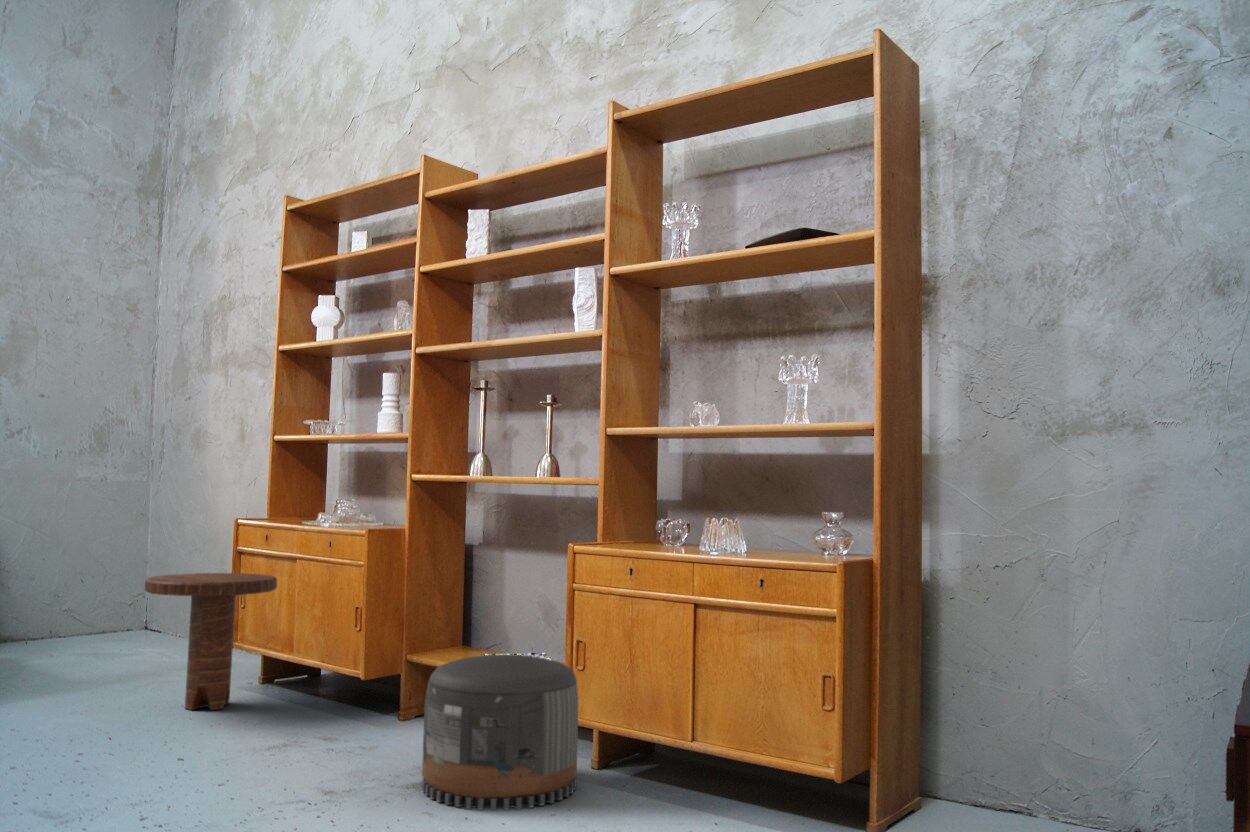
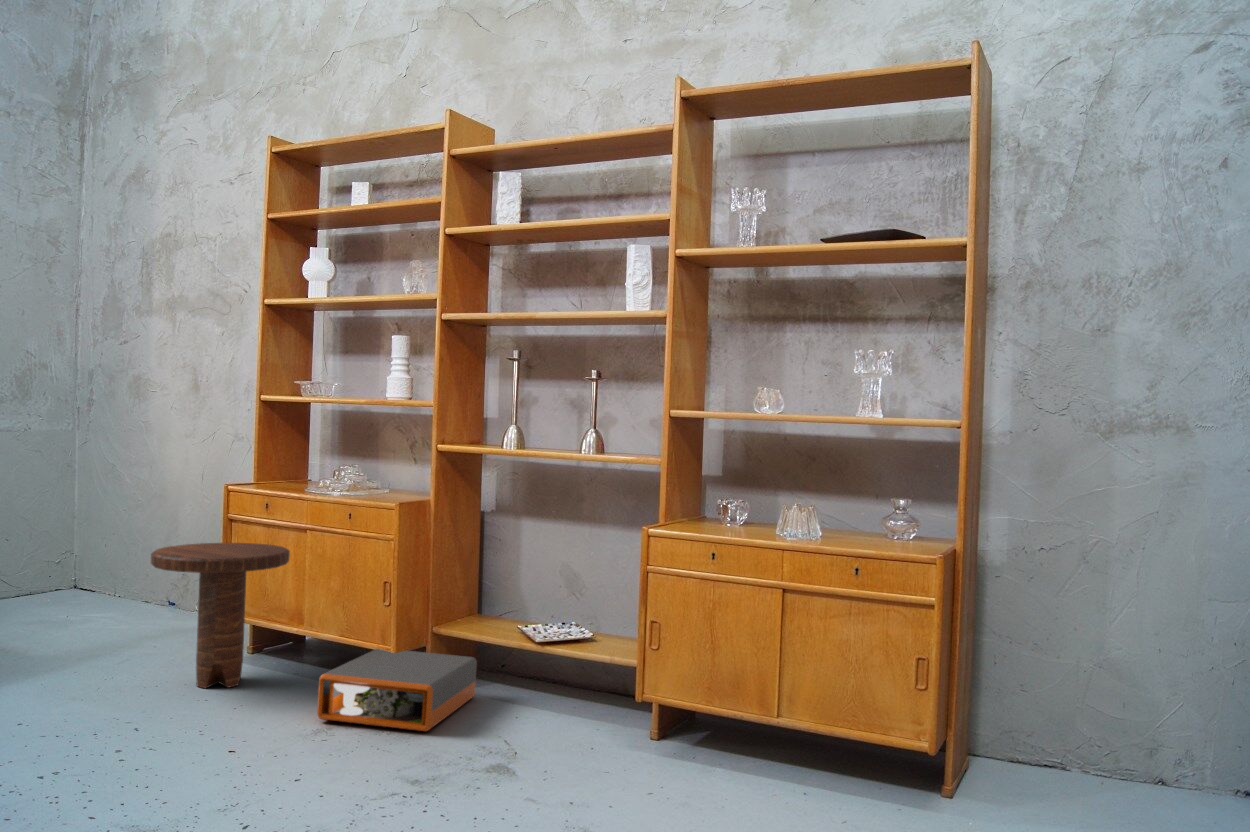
pouf: present [422,654,579,810] -> none [510,635,661,791]
storage box: none [269,675,440,752] -> present [317,649,477,731]

